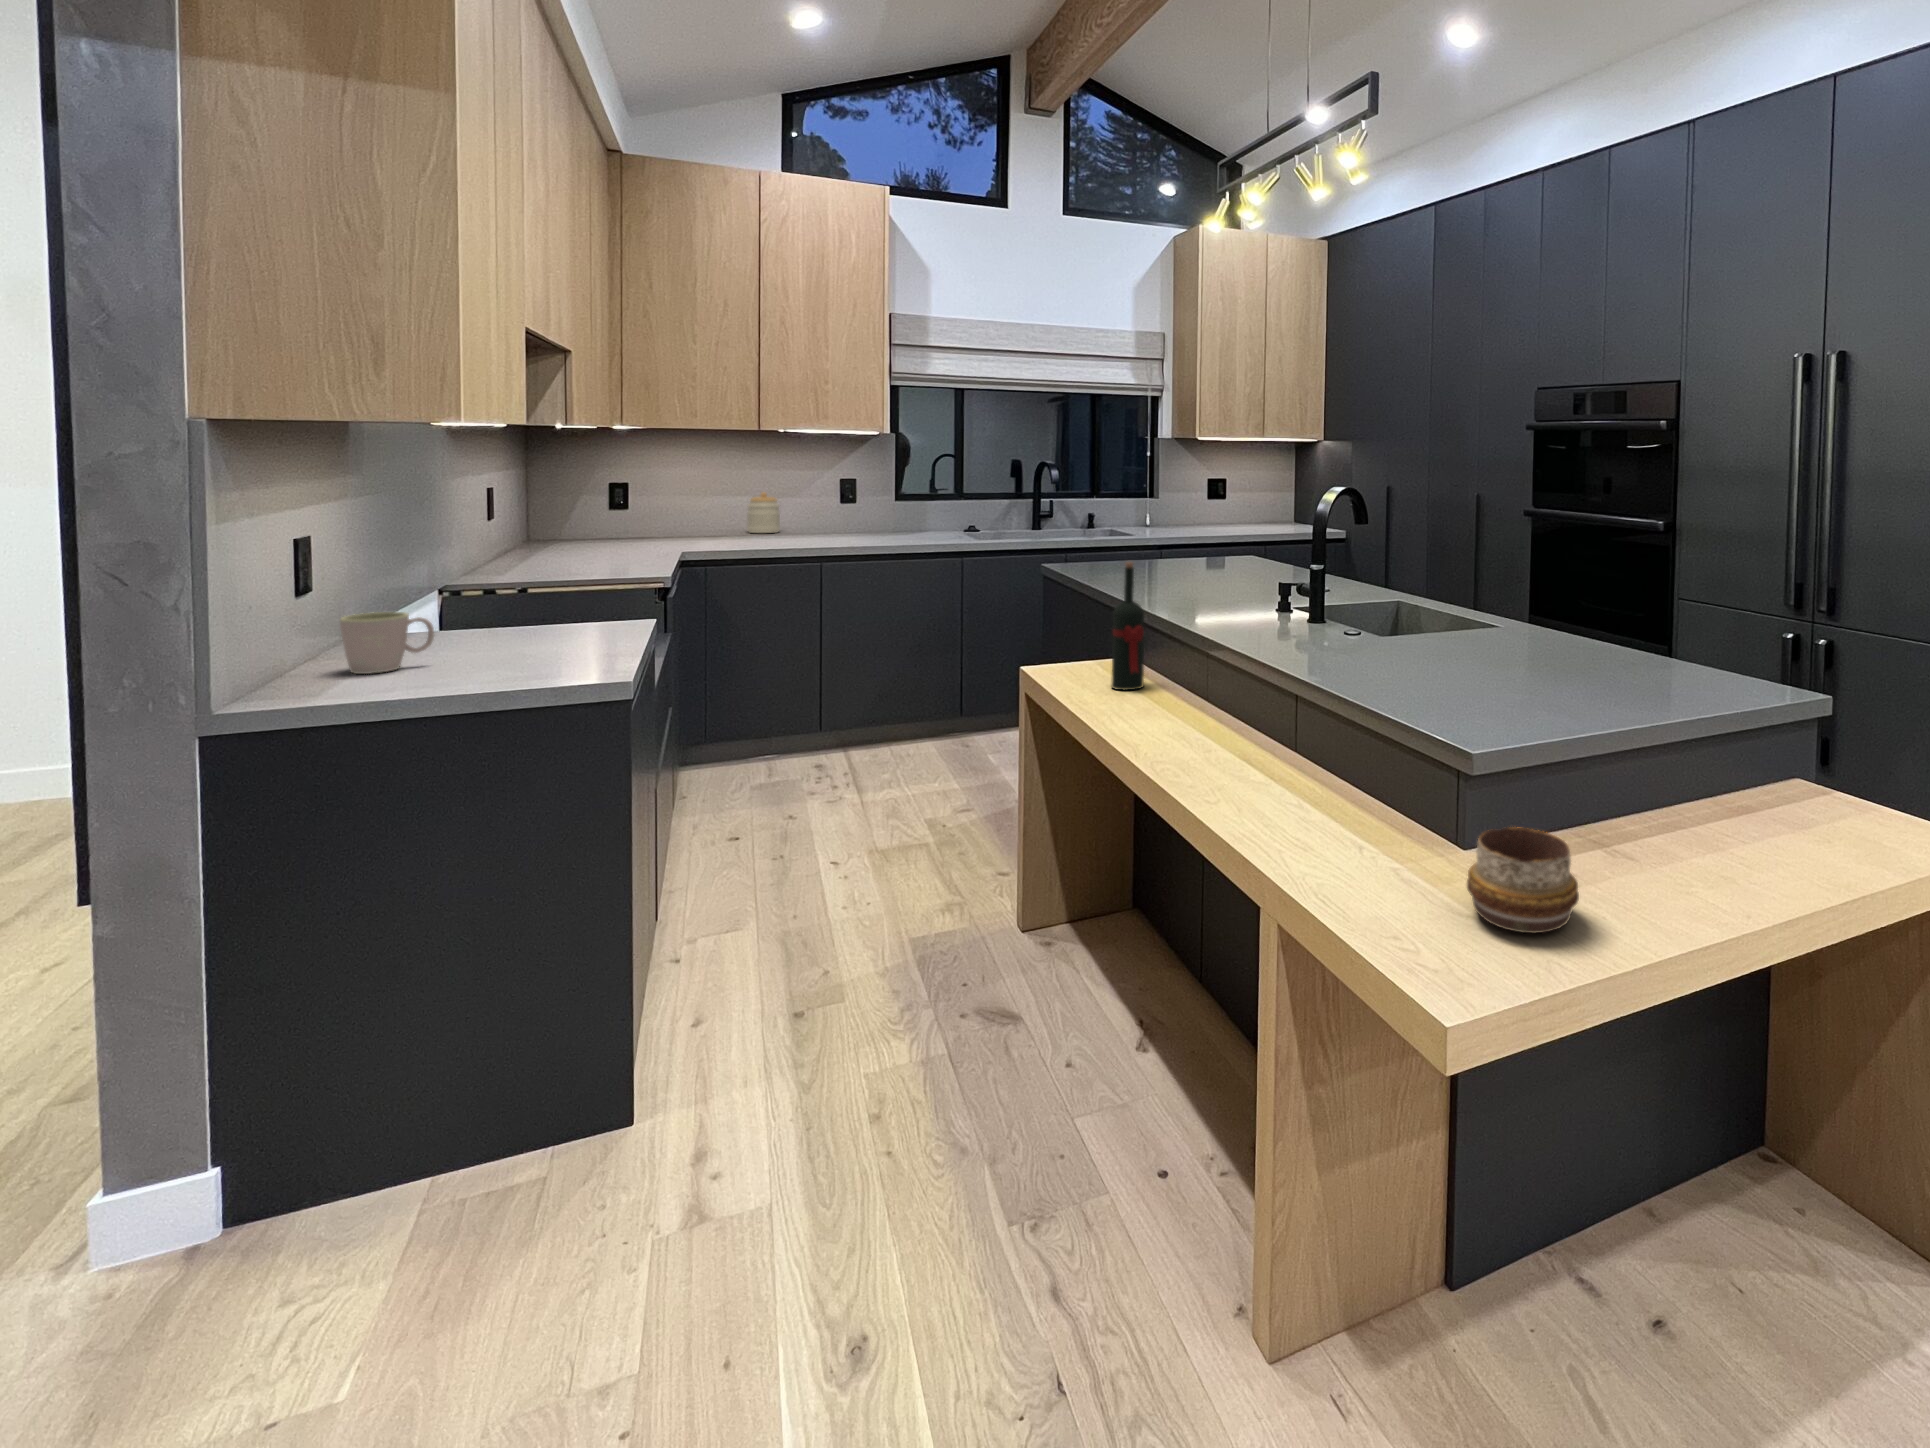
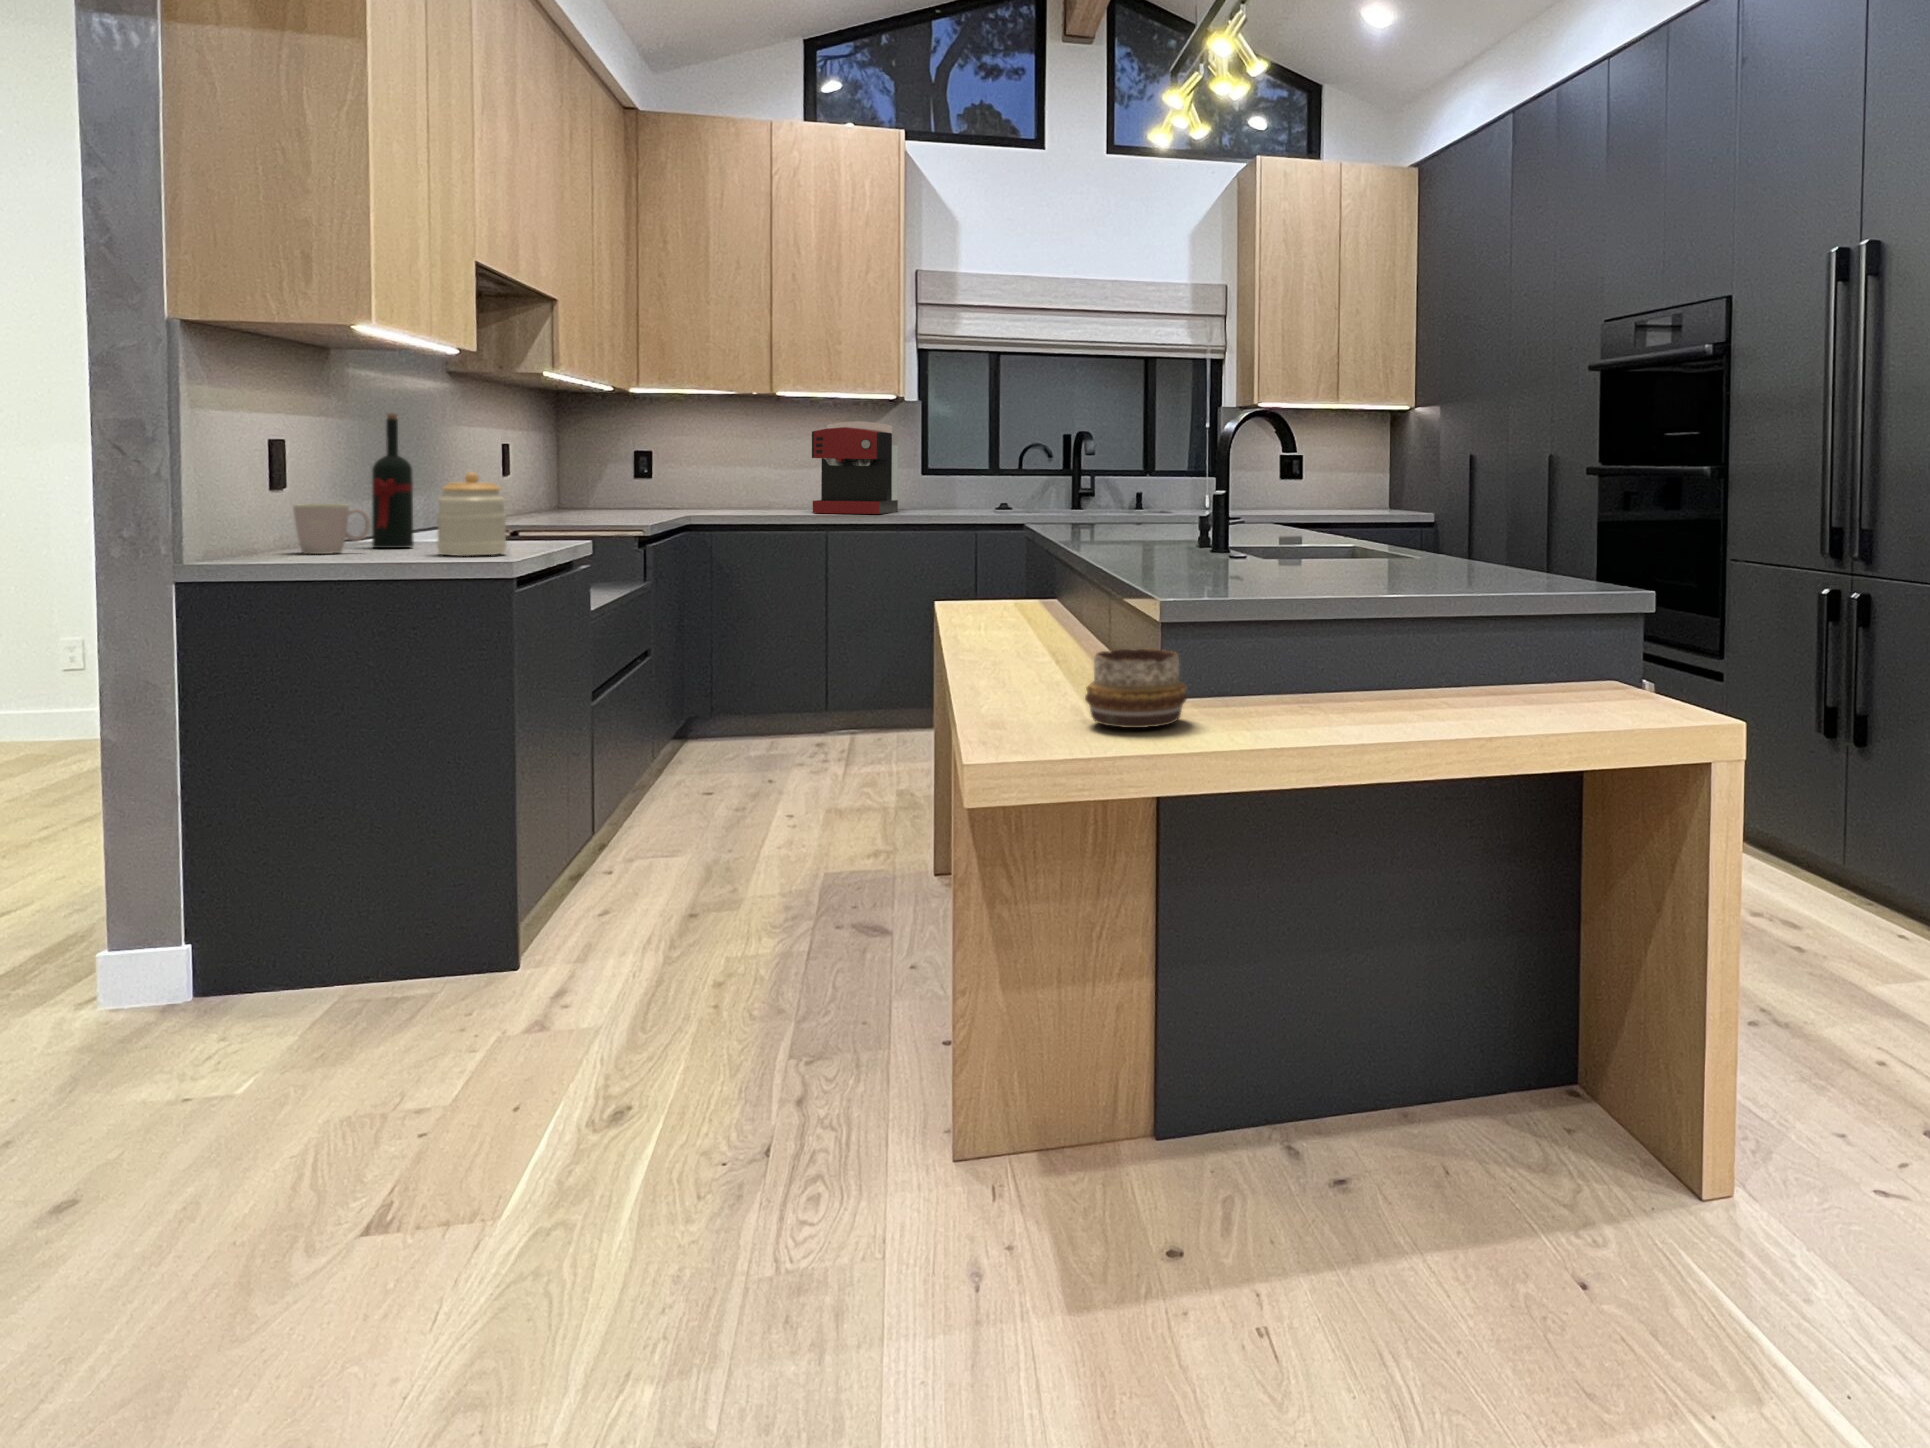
coffee maker: none [809,456,885,544] -> present [812,421,898,514]
jar: present [747,492,780,533] -> present [437,472,507,556]
wine bottle: present [1111,562,1144,690] -> present [372,414,414,548]

